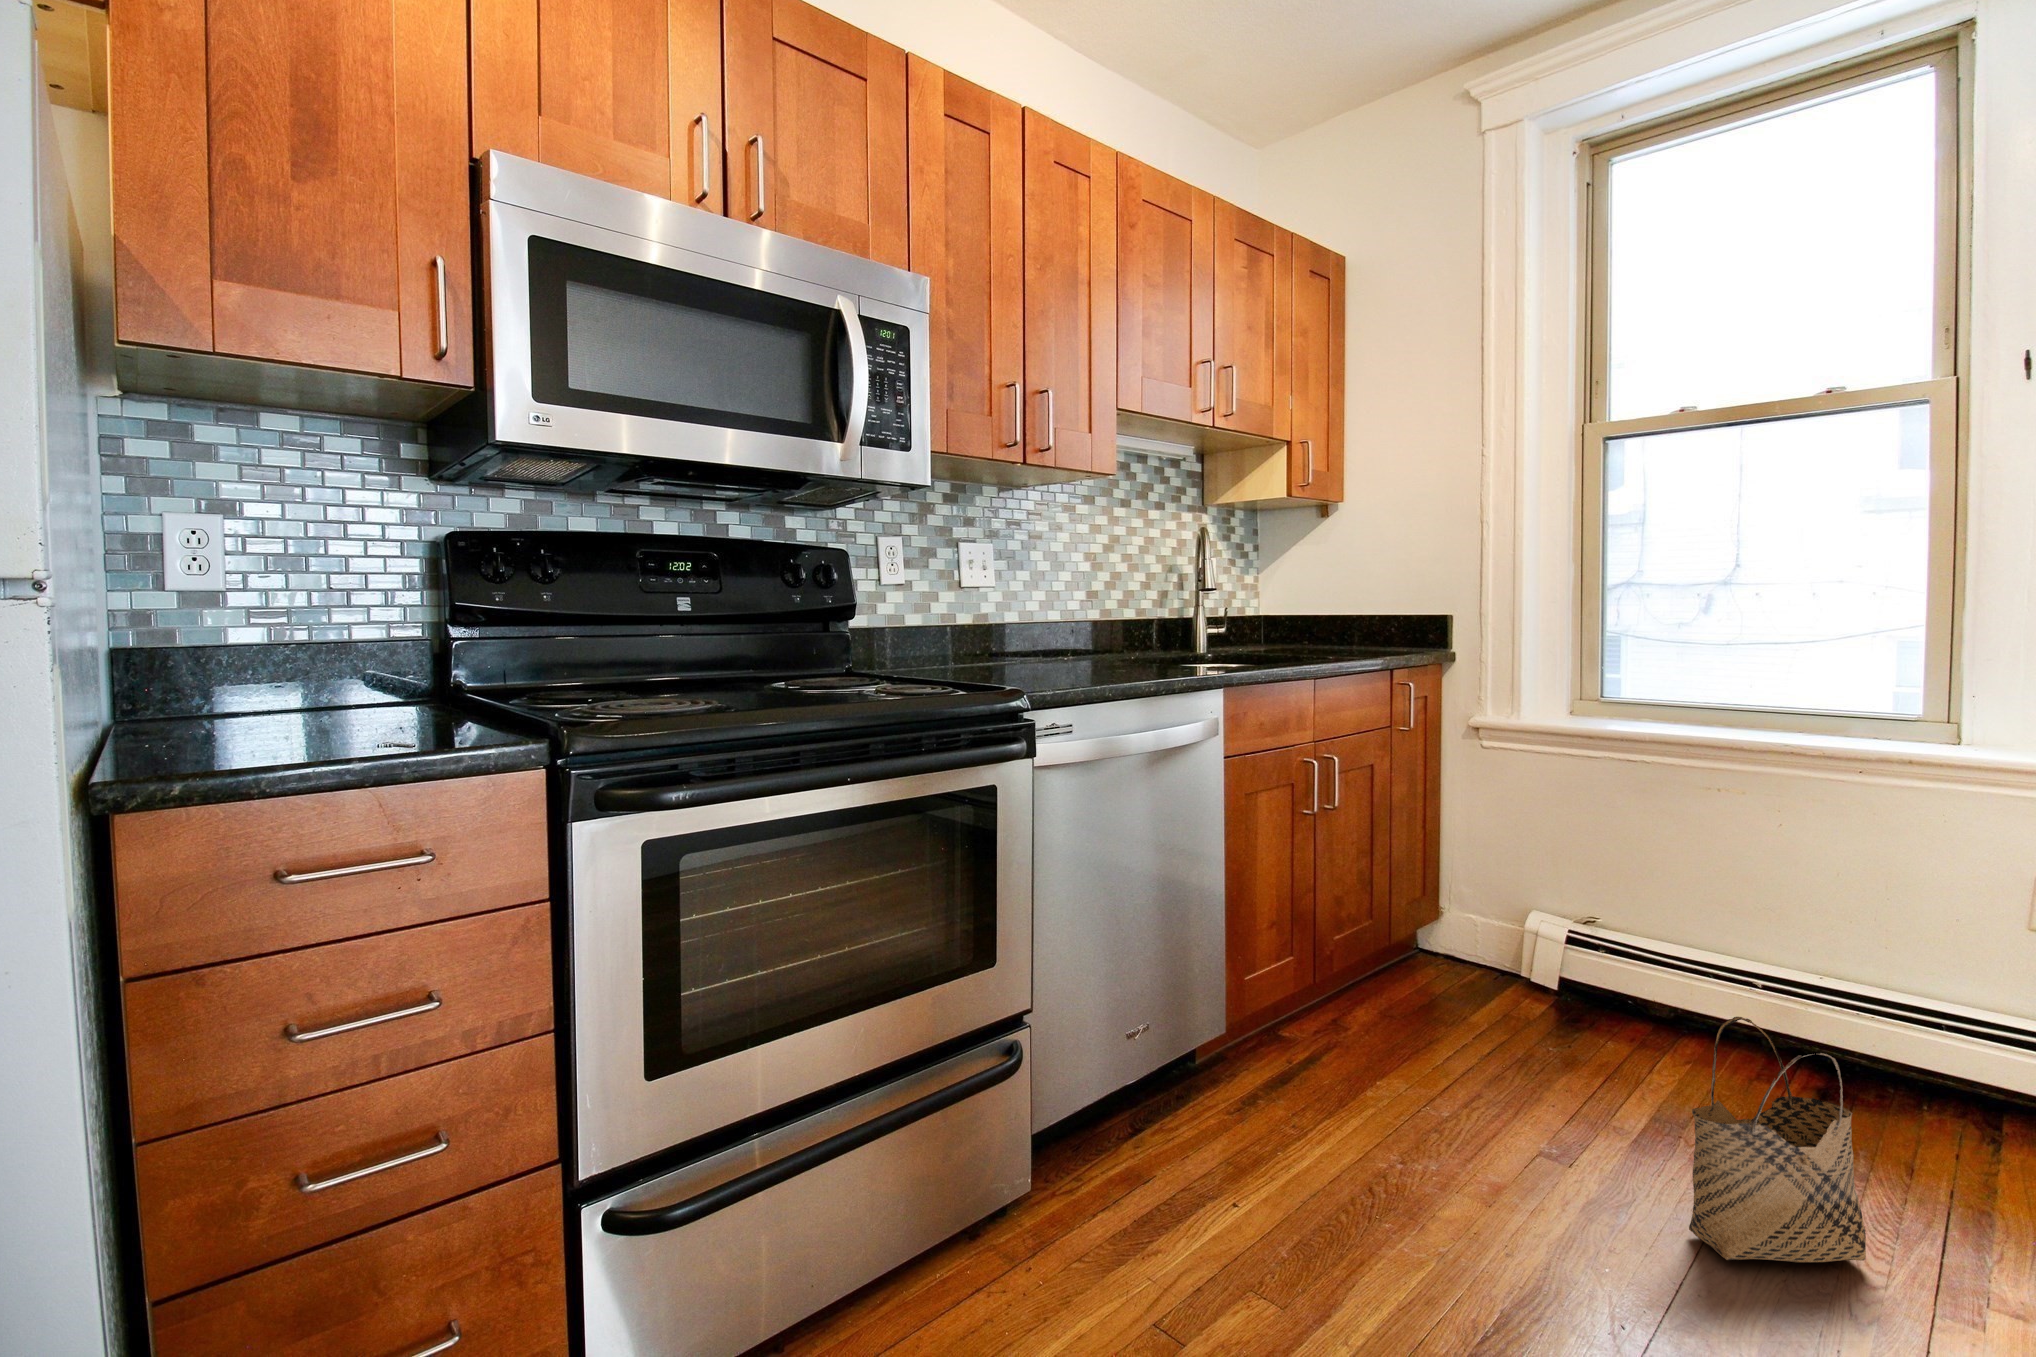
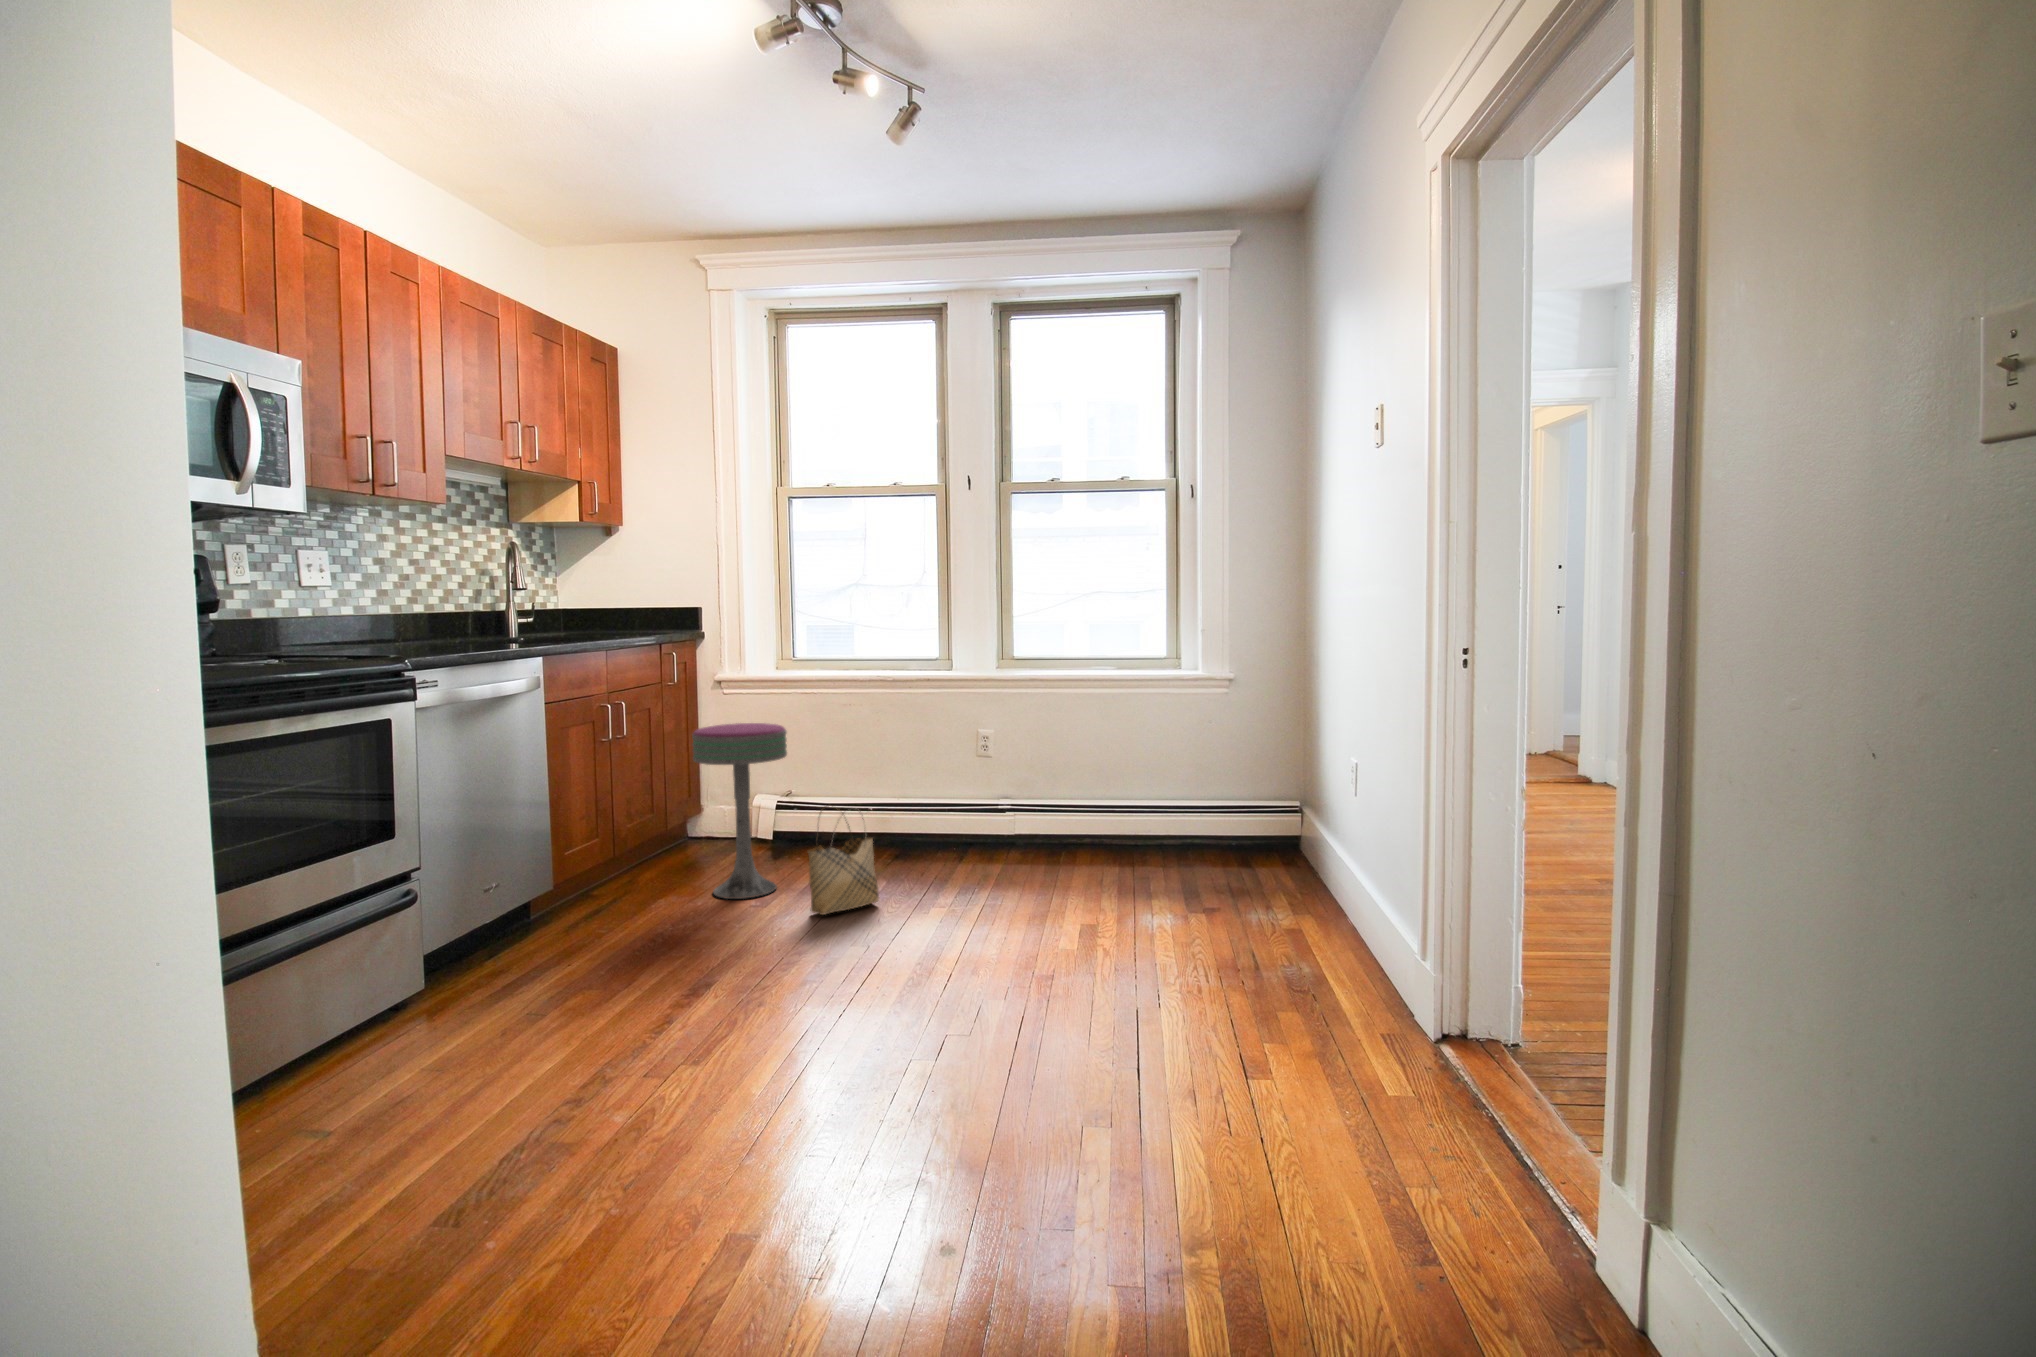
bar stool: none [1445,810,1628,1132] -> present [692,723,787,899]

